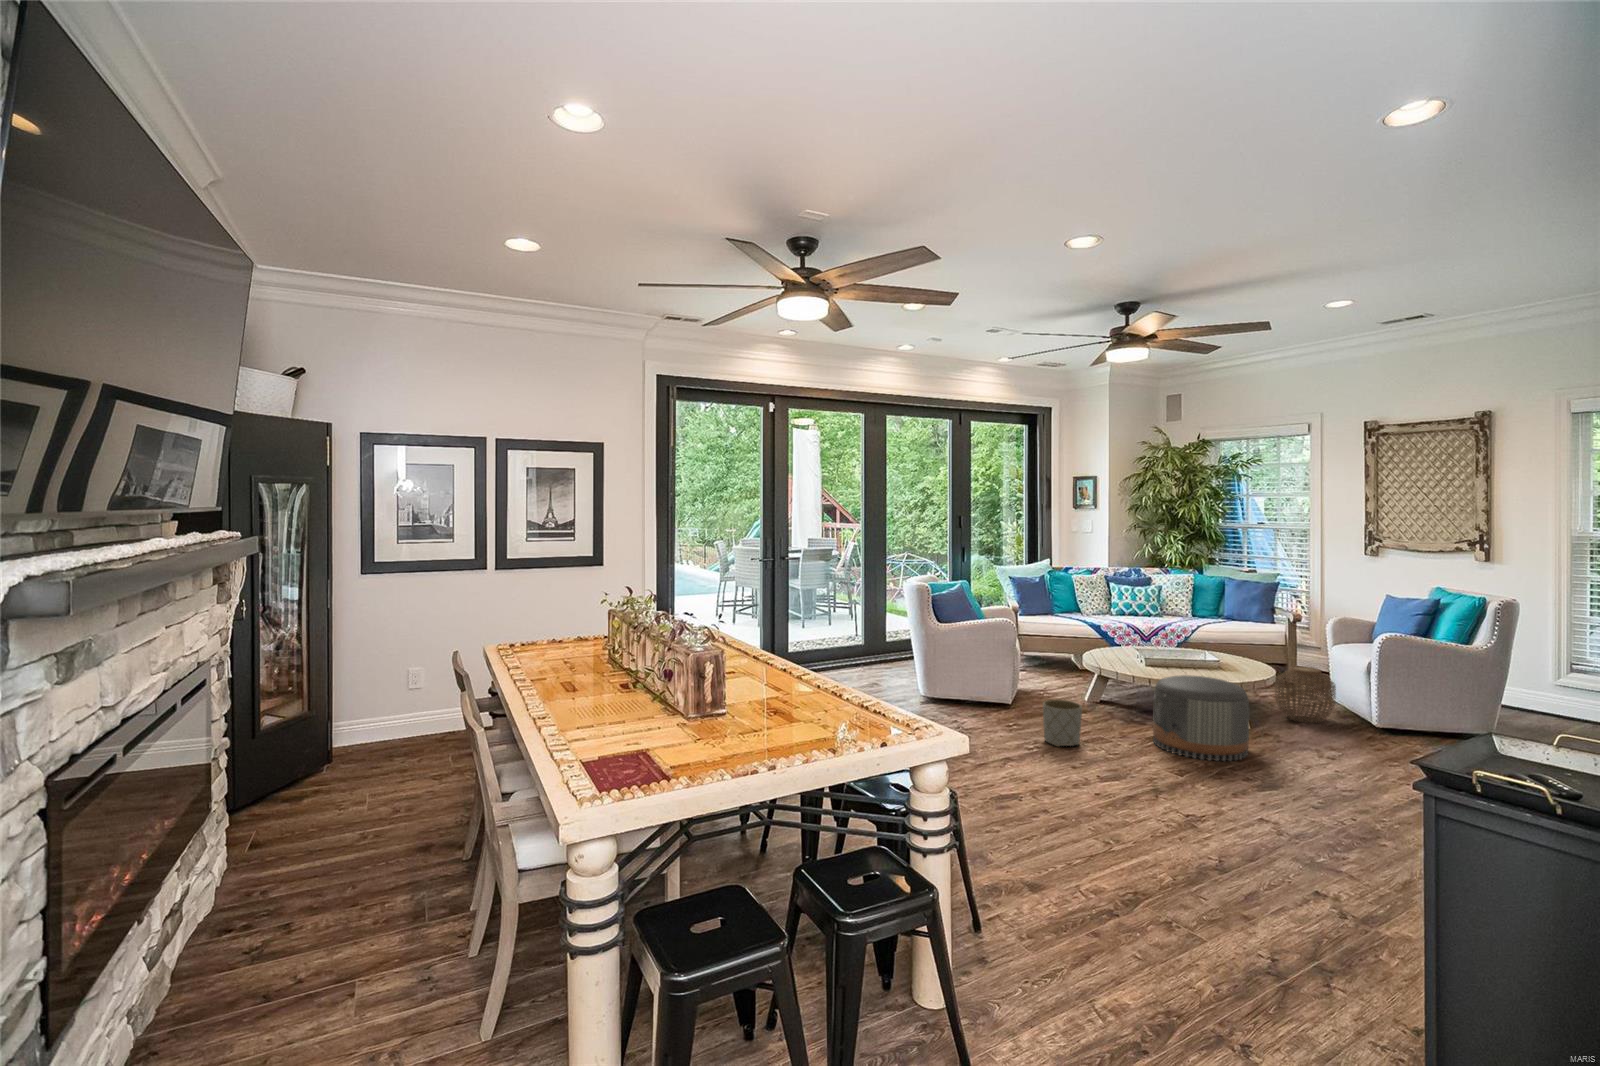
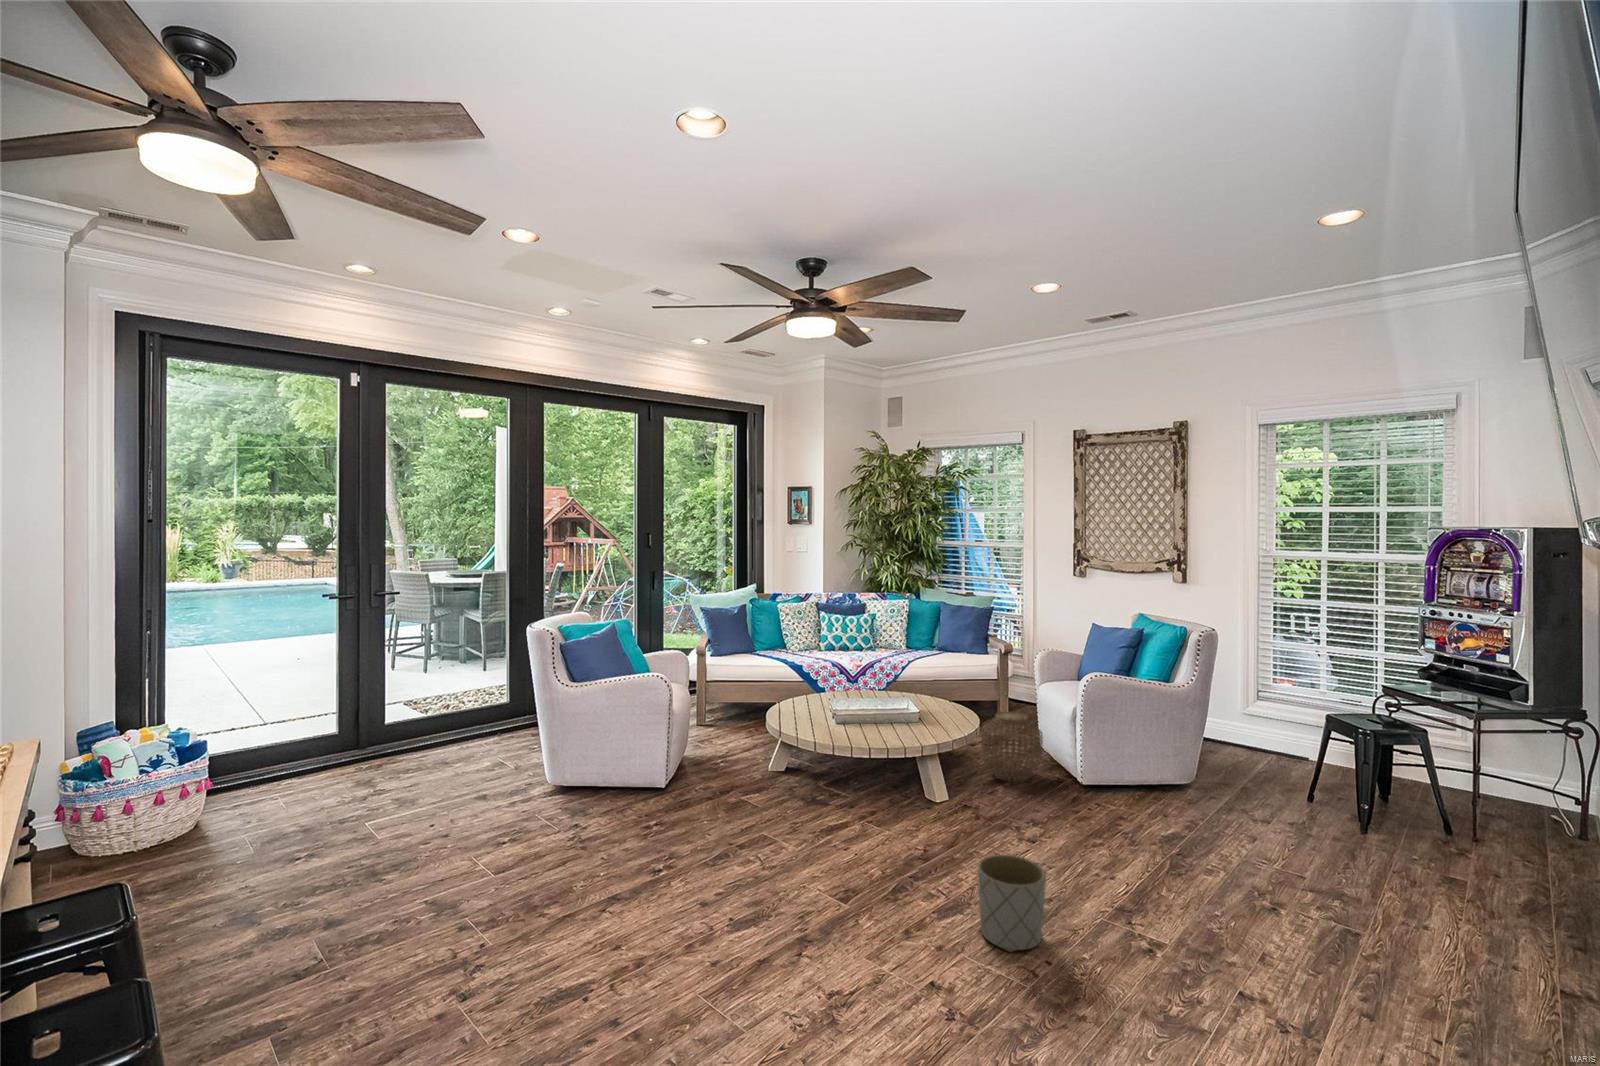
pouf: present [1153,675,1250,761] -> none [829,742,940,865]
planter: present [1043,700,1082,747] -> present [978,855,1046,952]

